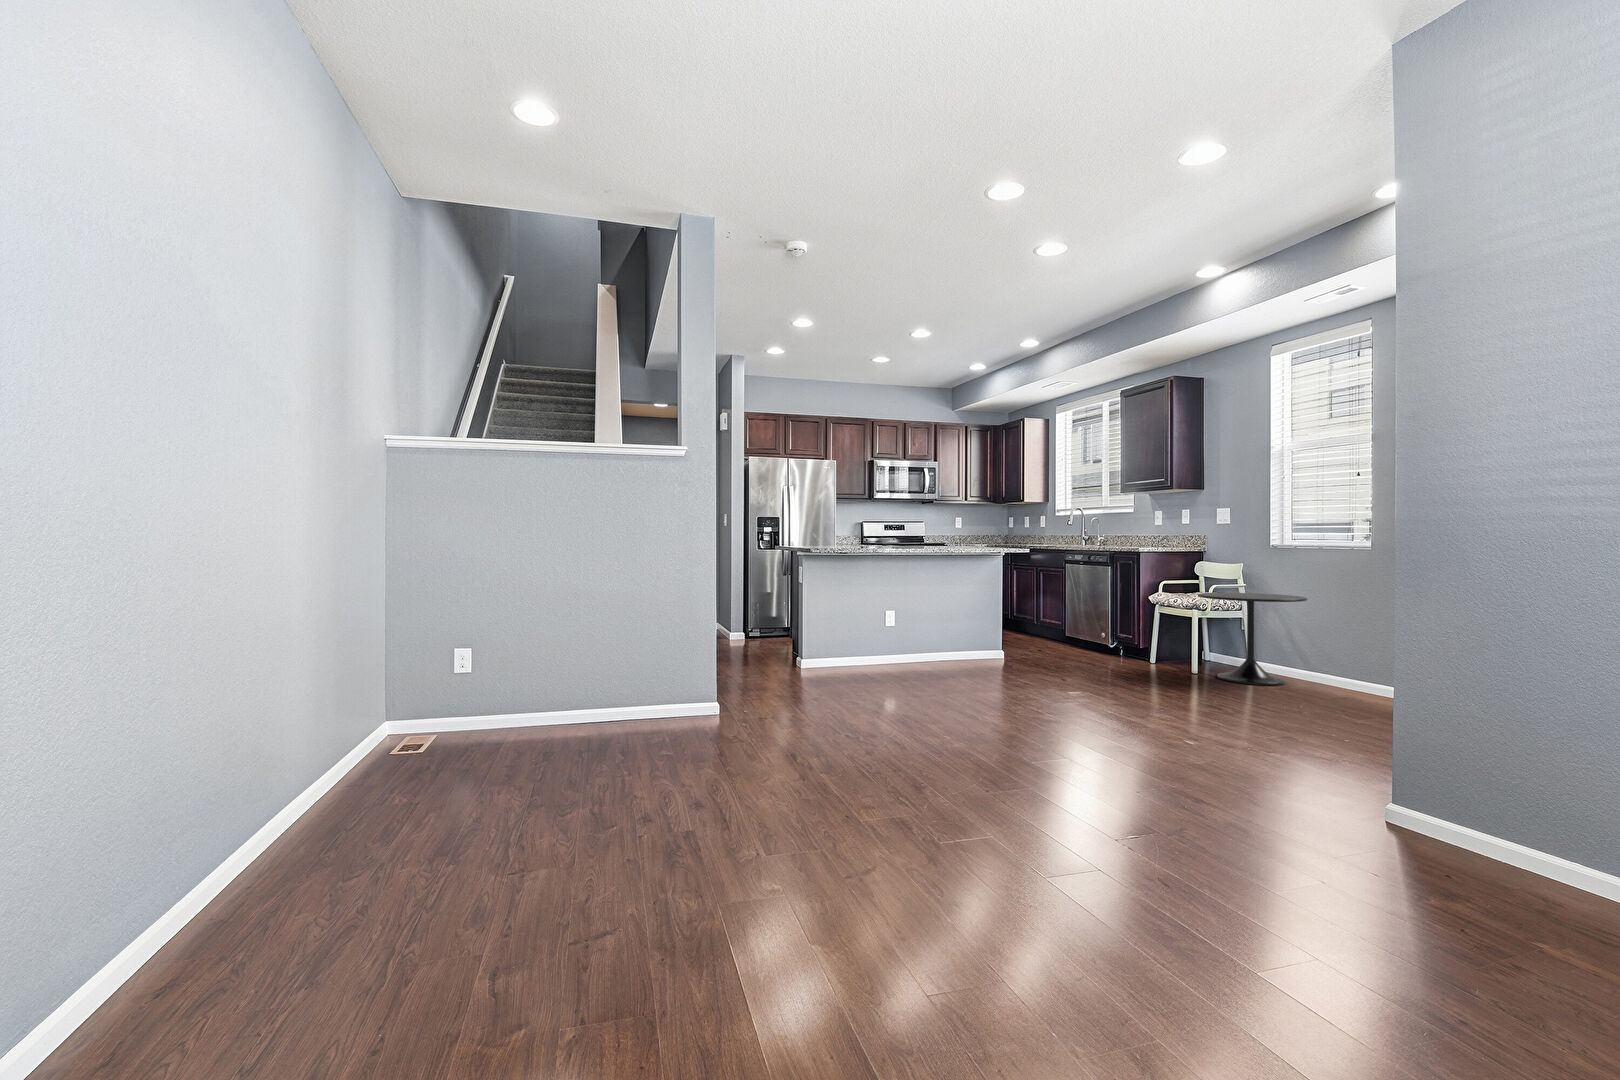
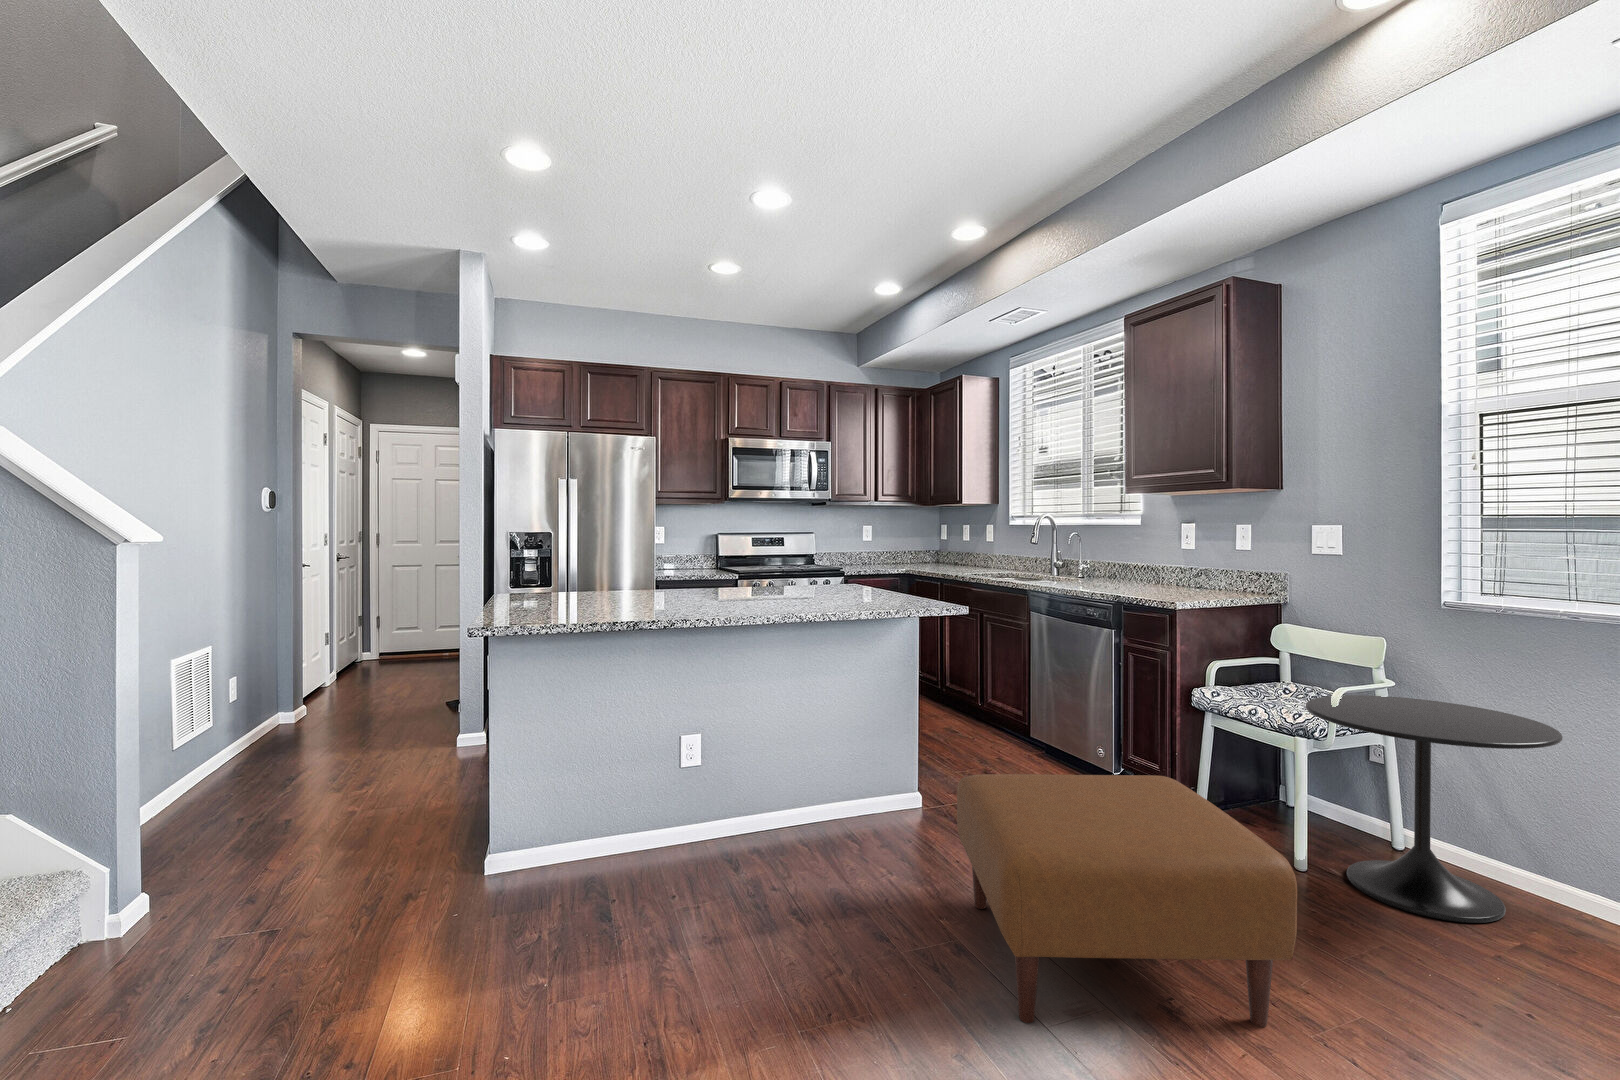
ottoman: none [1024,619,1161,698] -> present [957,774,1297,1027]

